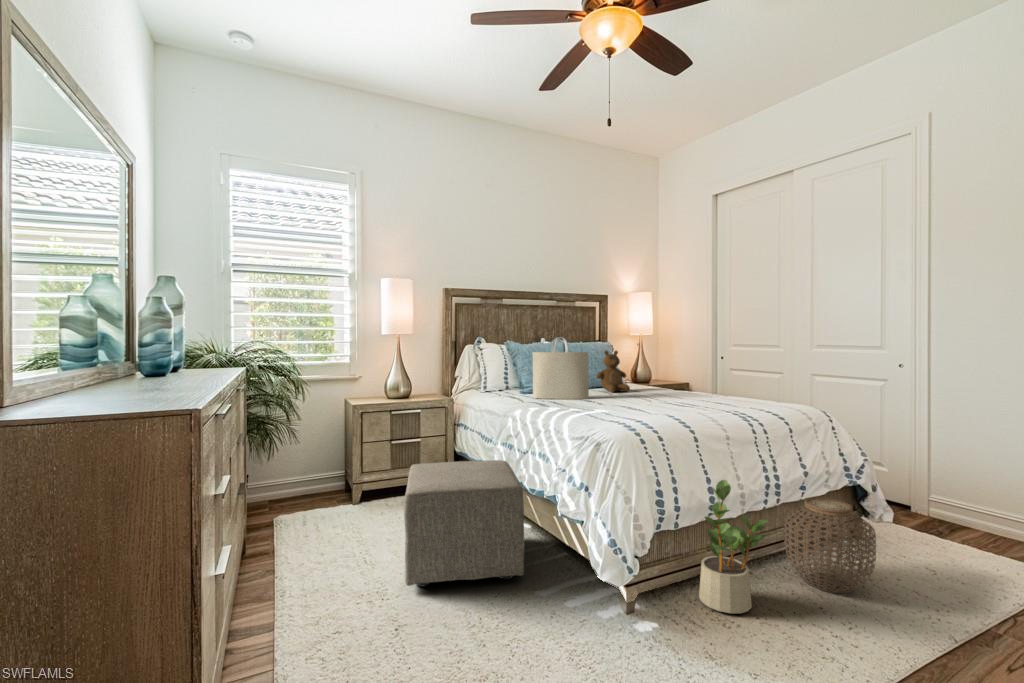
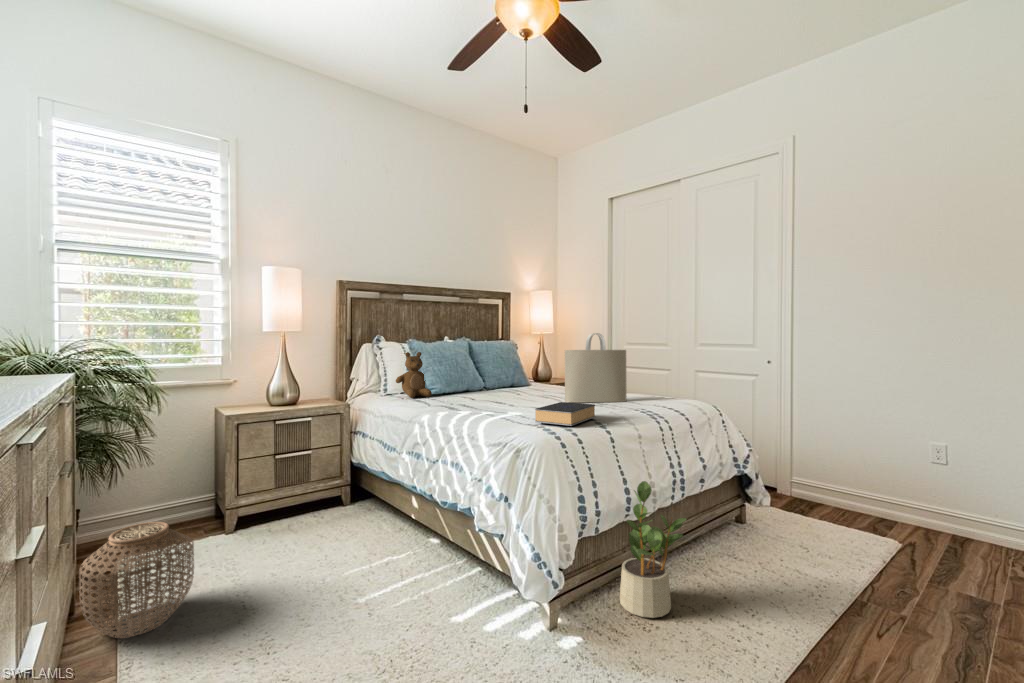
tote bag: present [533,337,589,399] -> present [565,333,627,403]
teddy bear: present [596,351,630,392] -> present [396,352,432,398]
book: none [617,401,679,424] -> present [535,402,595,427]
ottoman: present [404,460,525,586] -> none [293,471,437,634]
woven basket: present [784,497,876,593] -> present [79,522,194,638]

